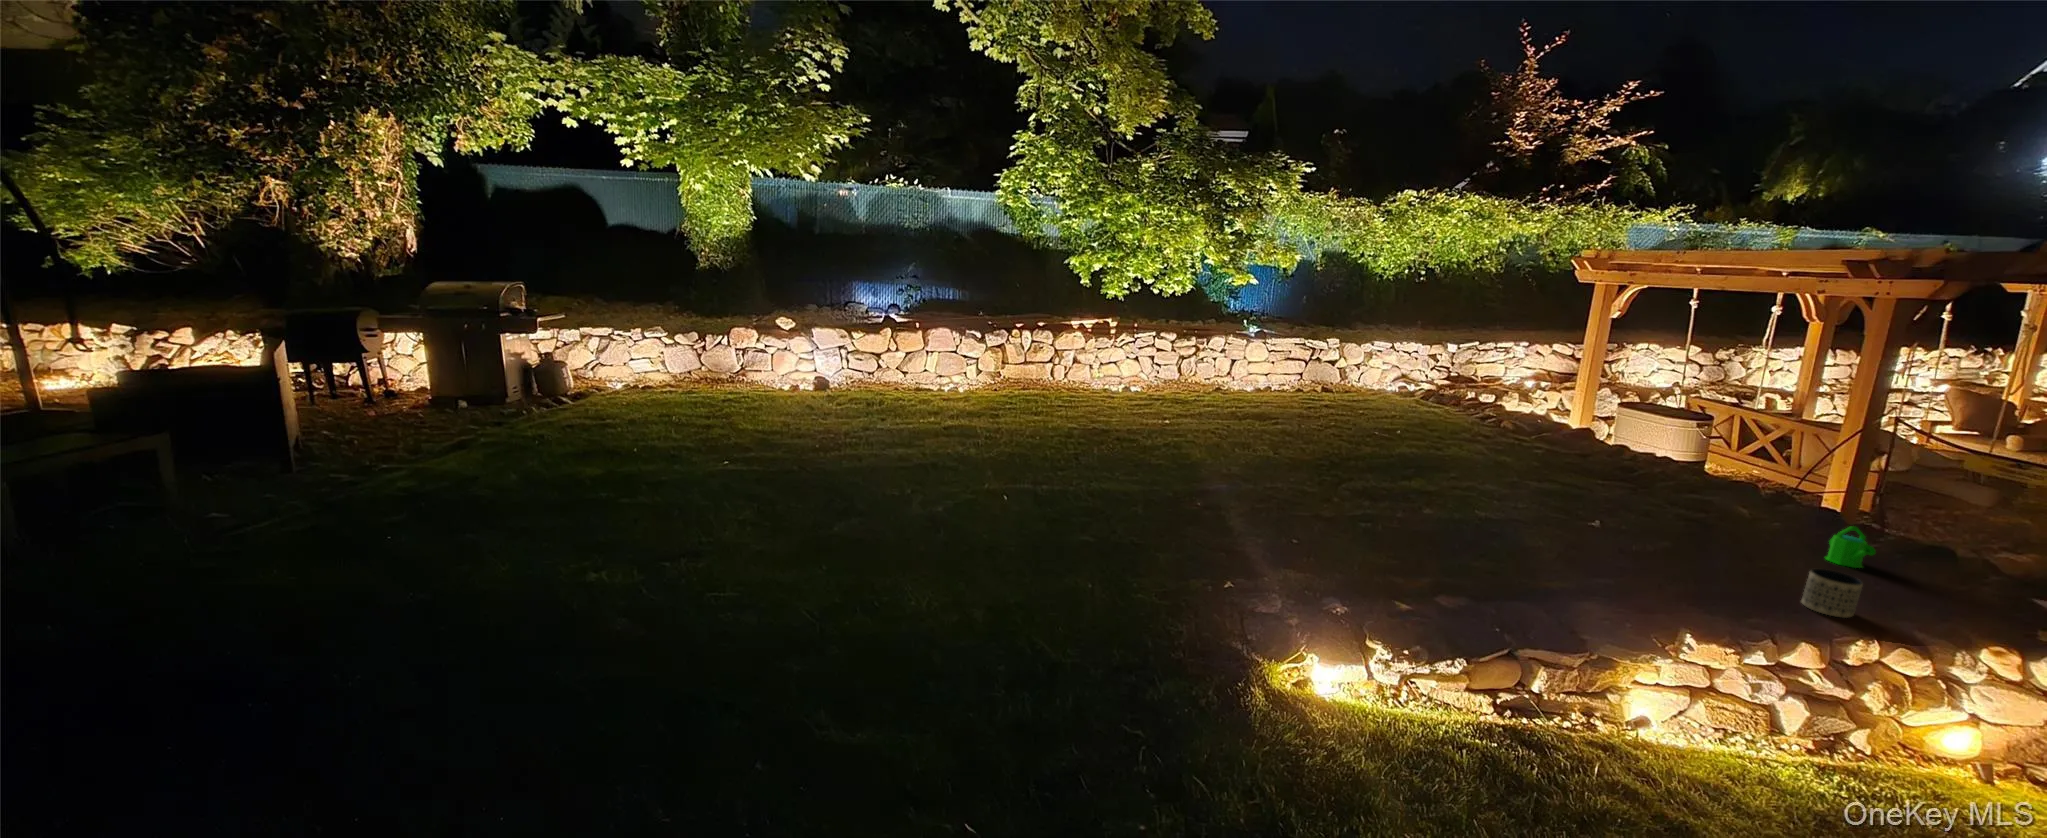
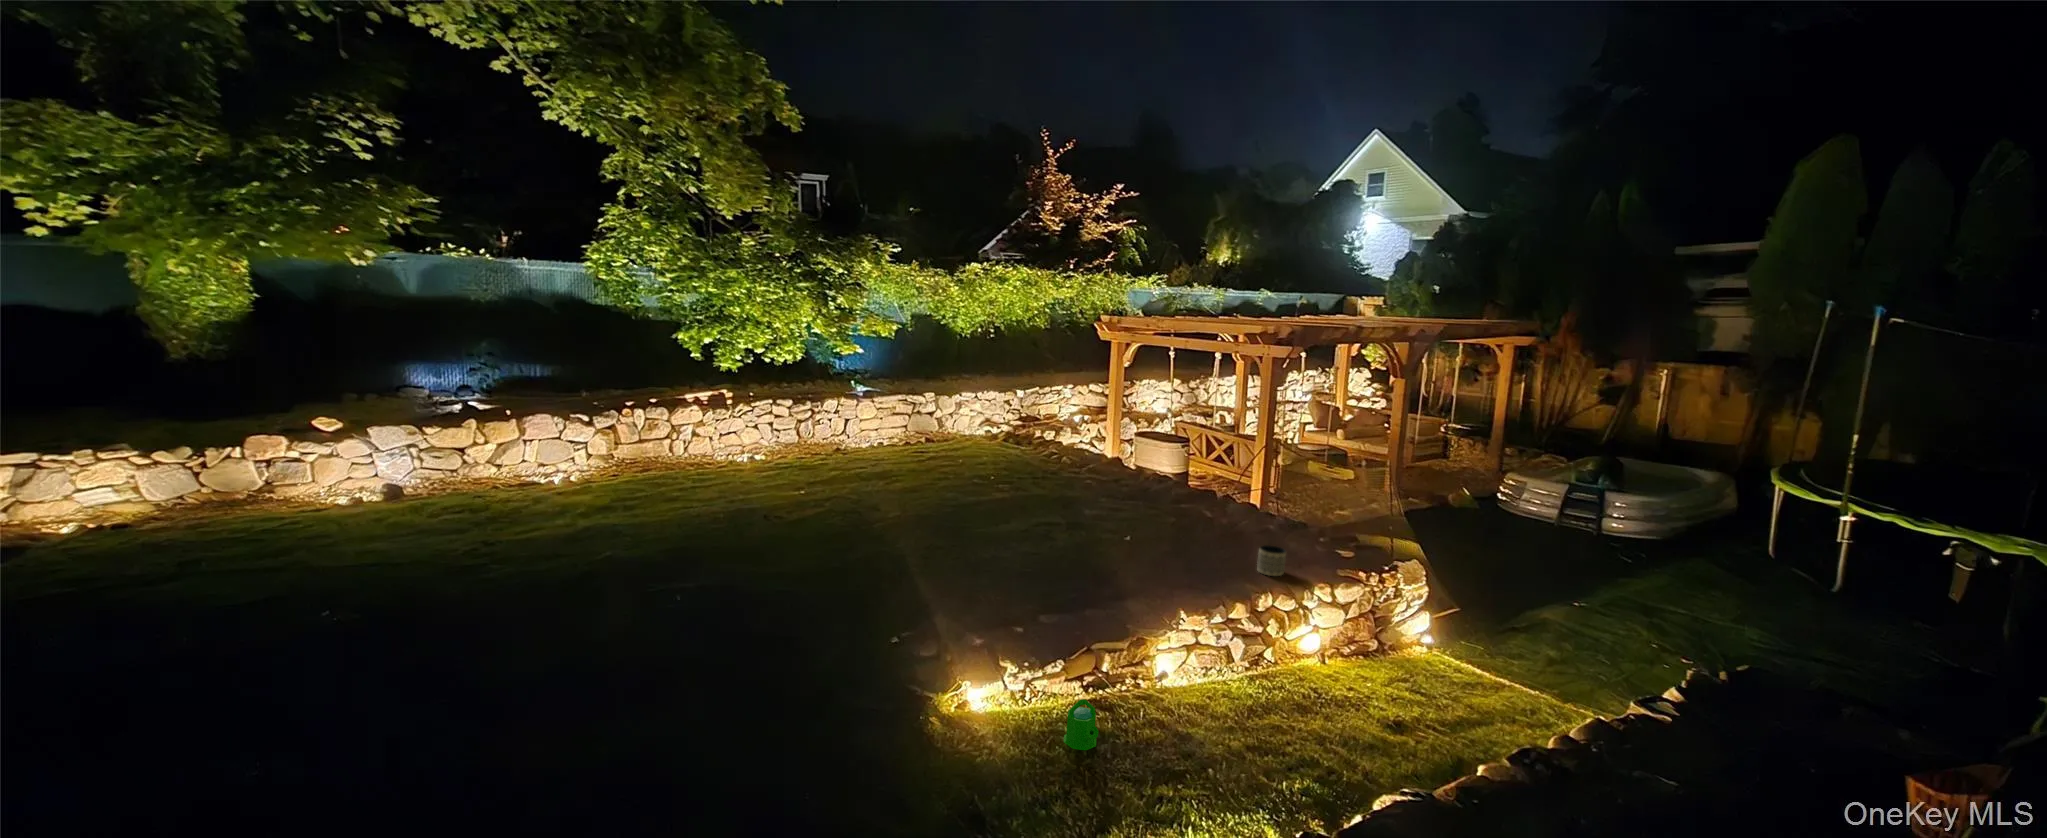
watering can: present [1824,526,1876,568] -> present [1064,699,1099,750]

